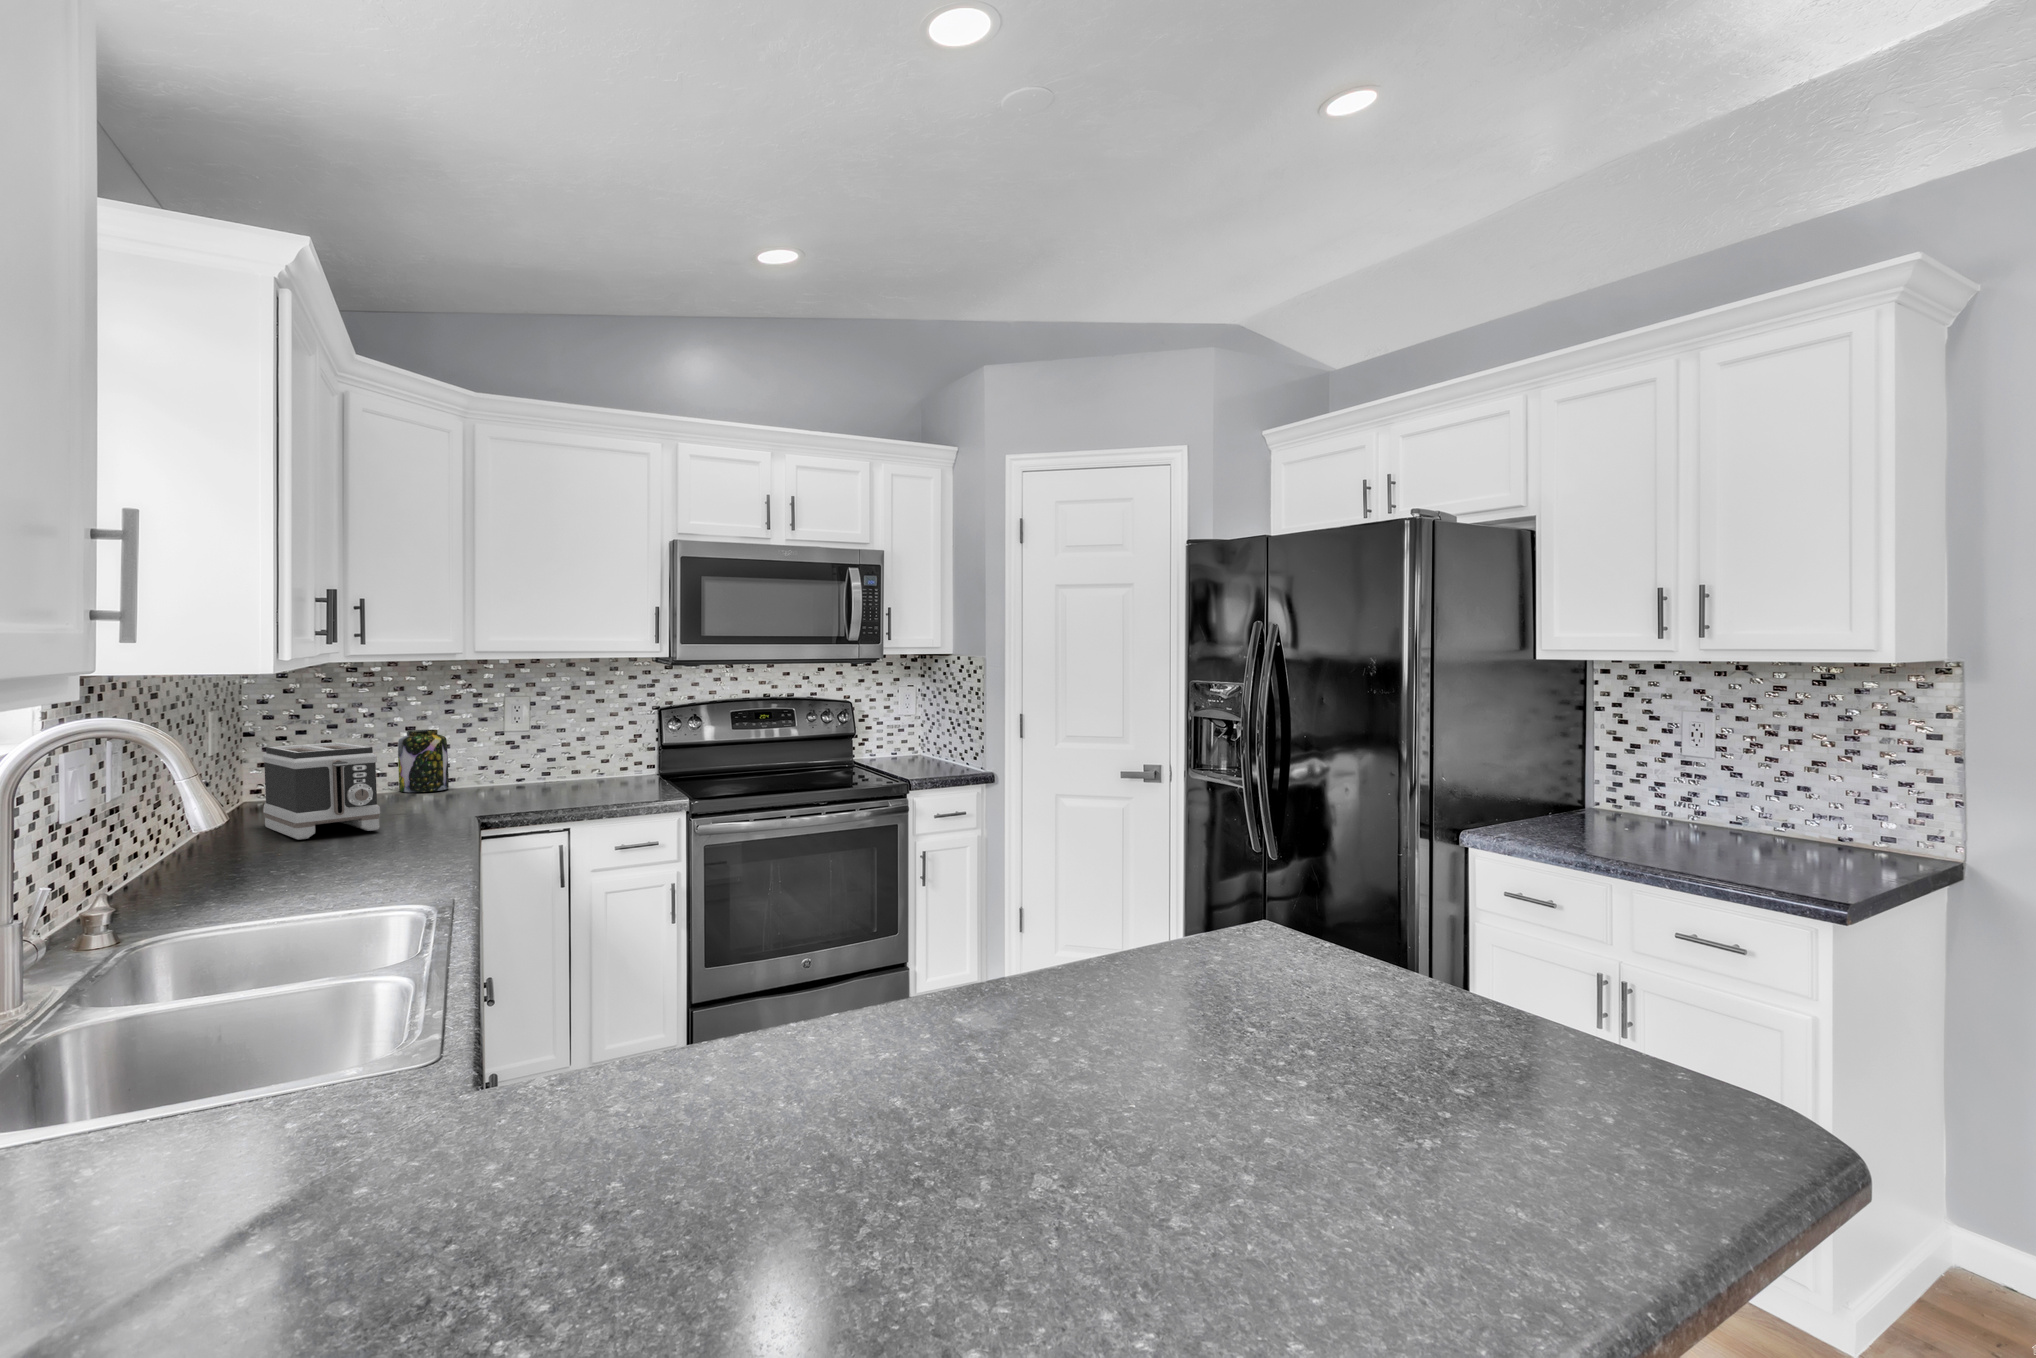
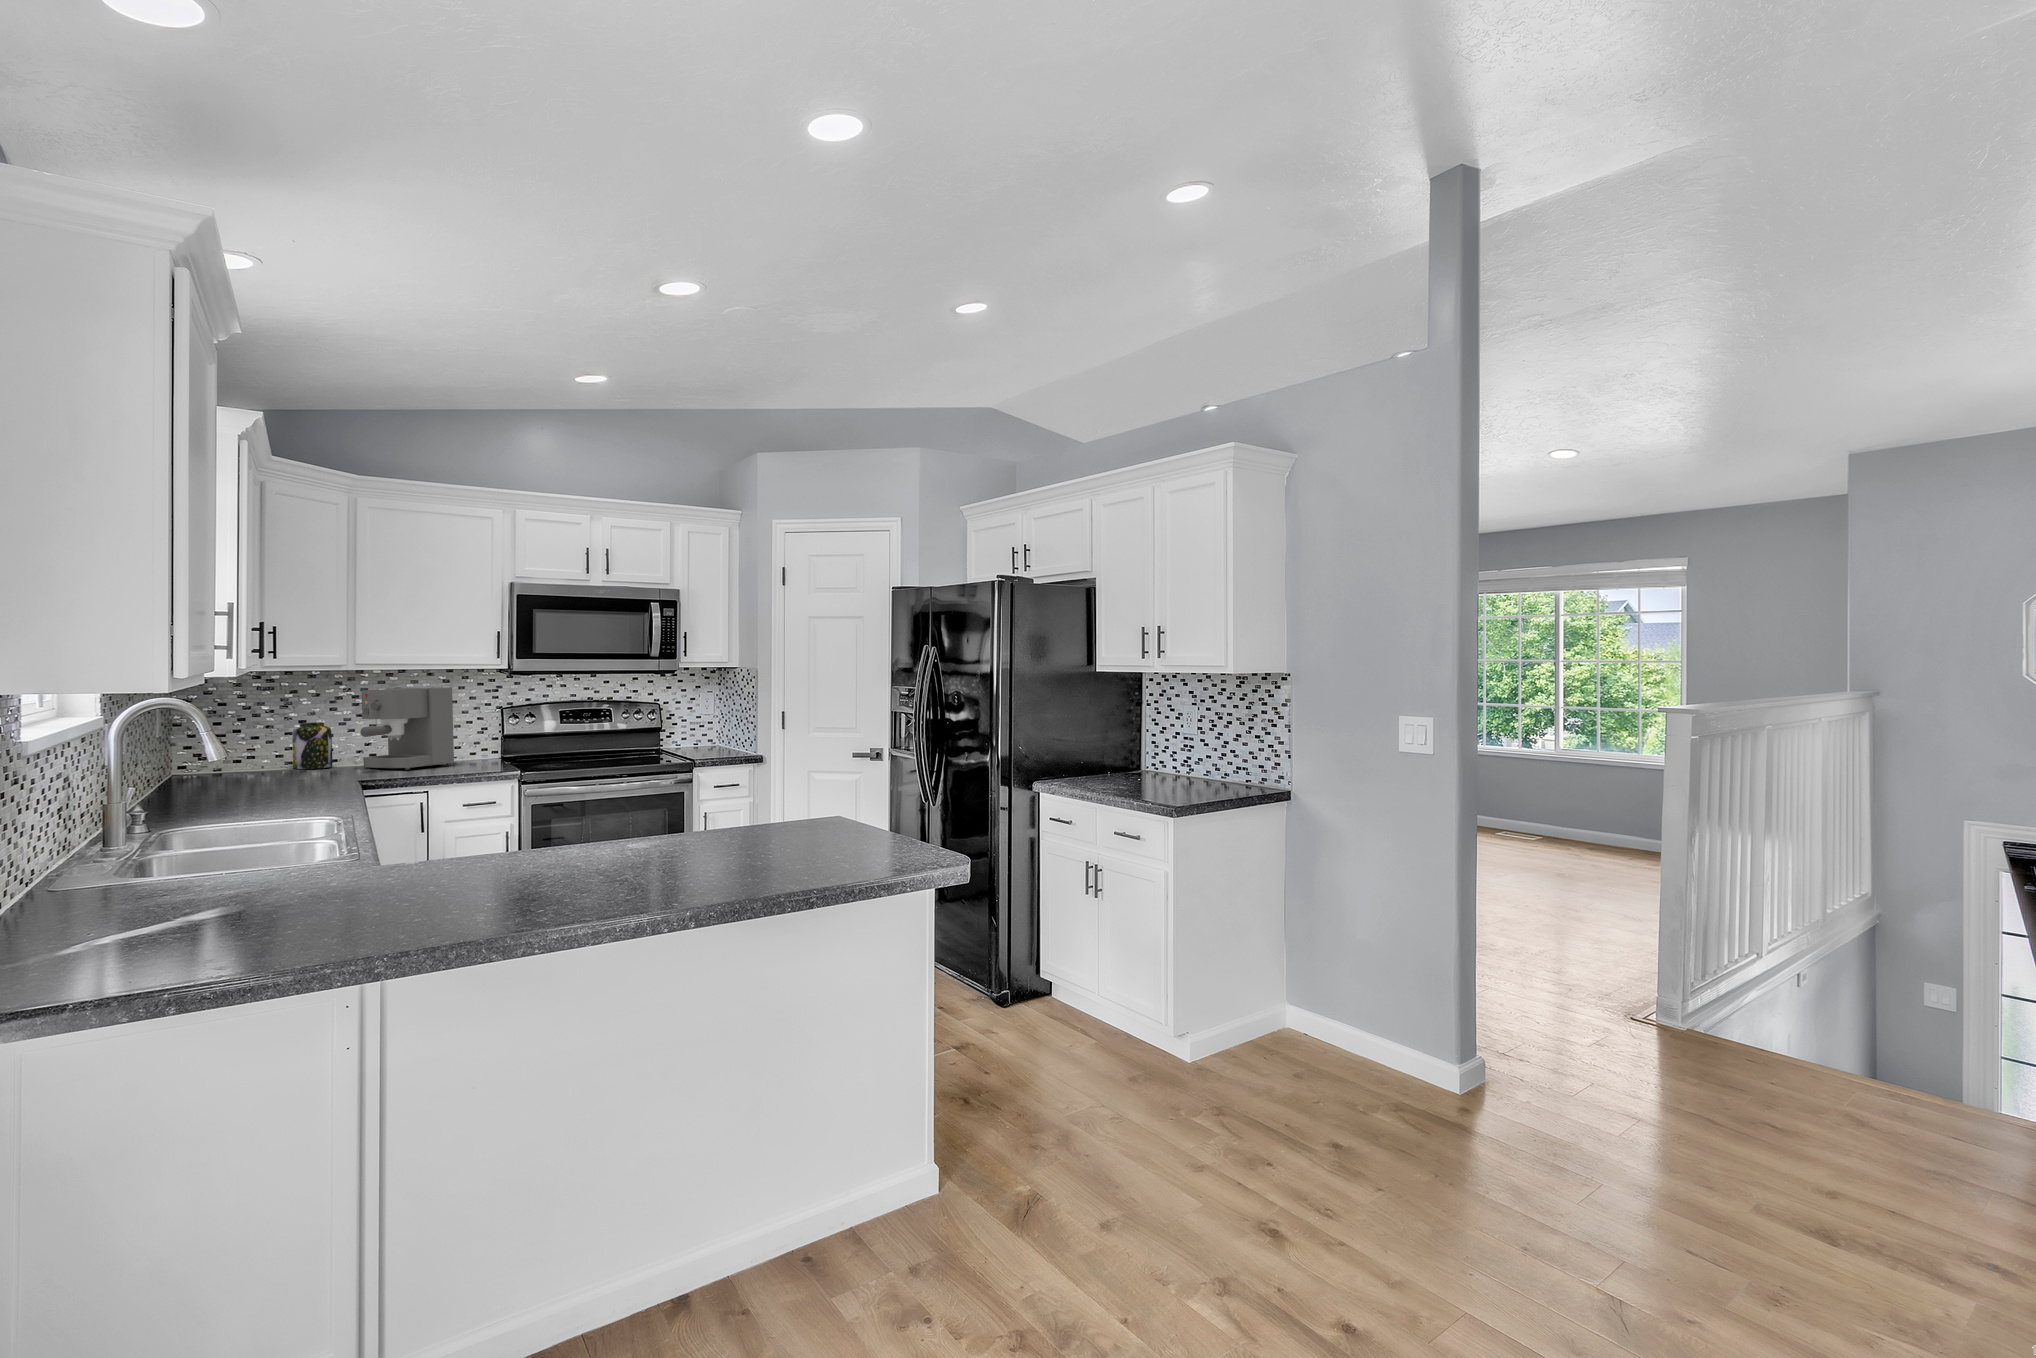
coffee maker: none [483,682,602,794] -> present [360,687,454,770]
toaster: present [263,742,380,840] -> none [194,728,284,793]

